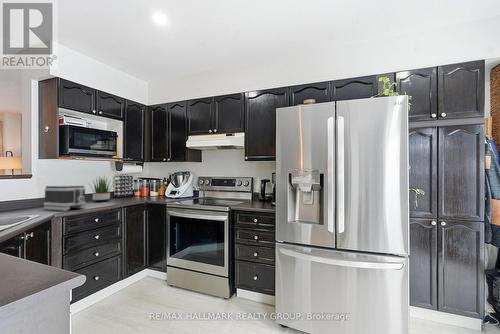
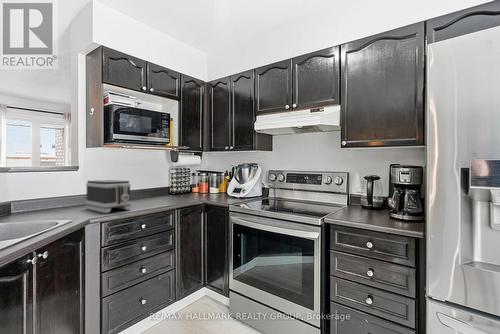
potted plant: present [93,177,111,202] -> none [136,167,173,199]

